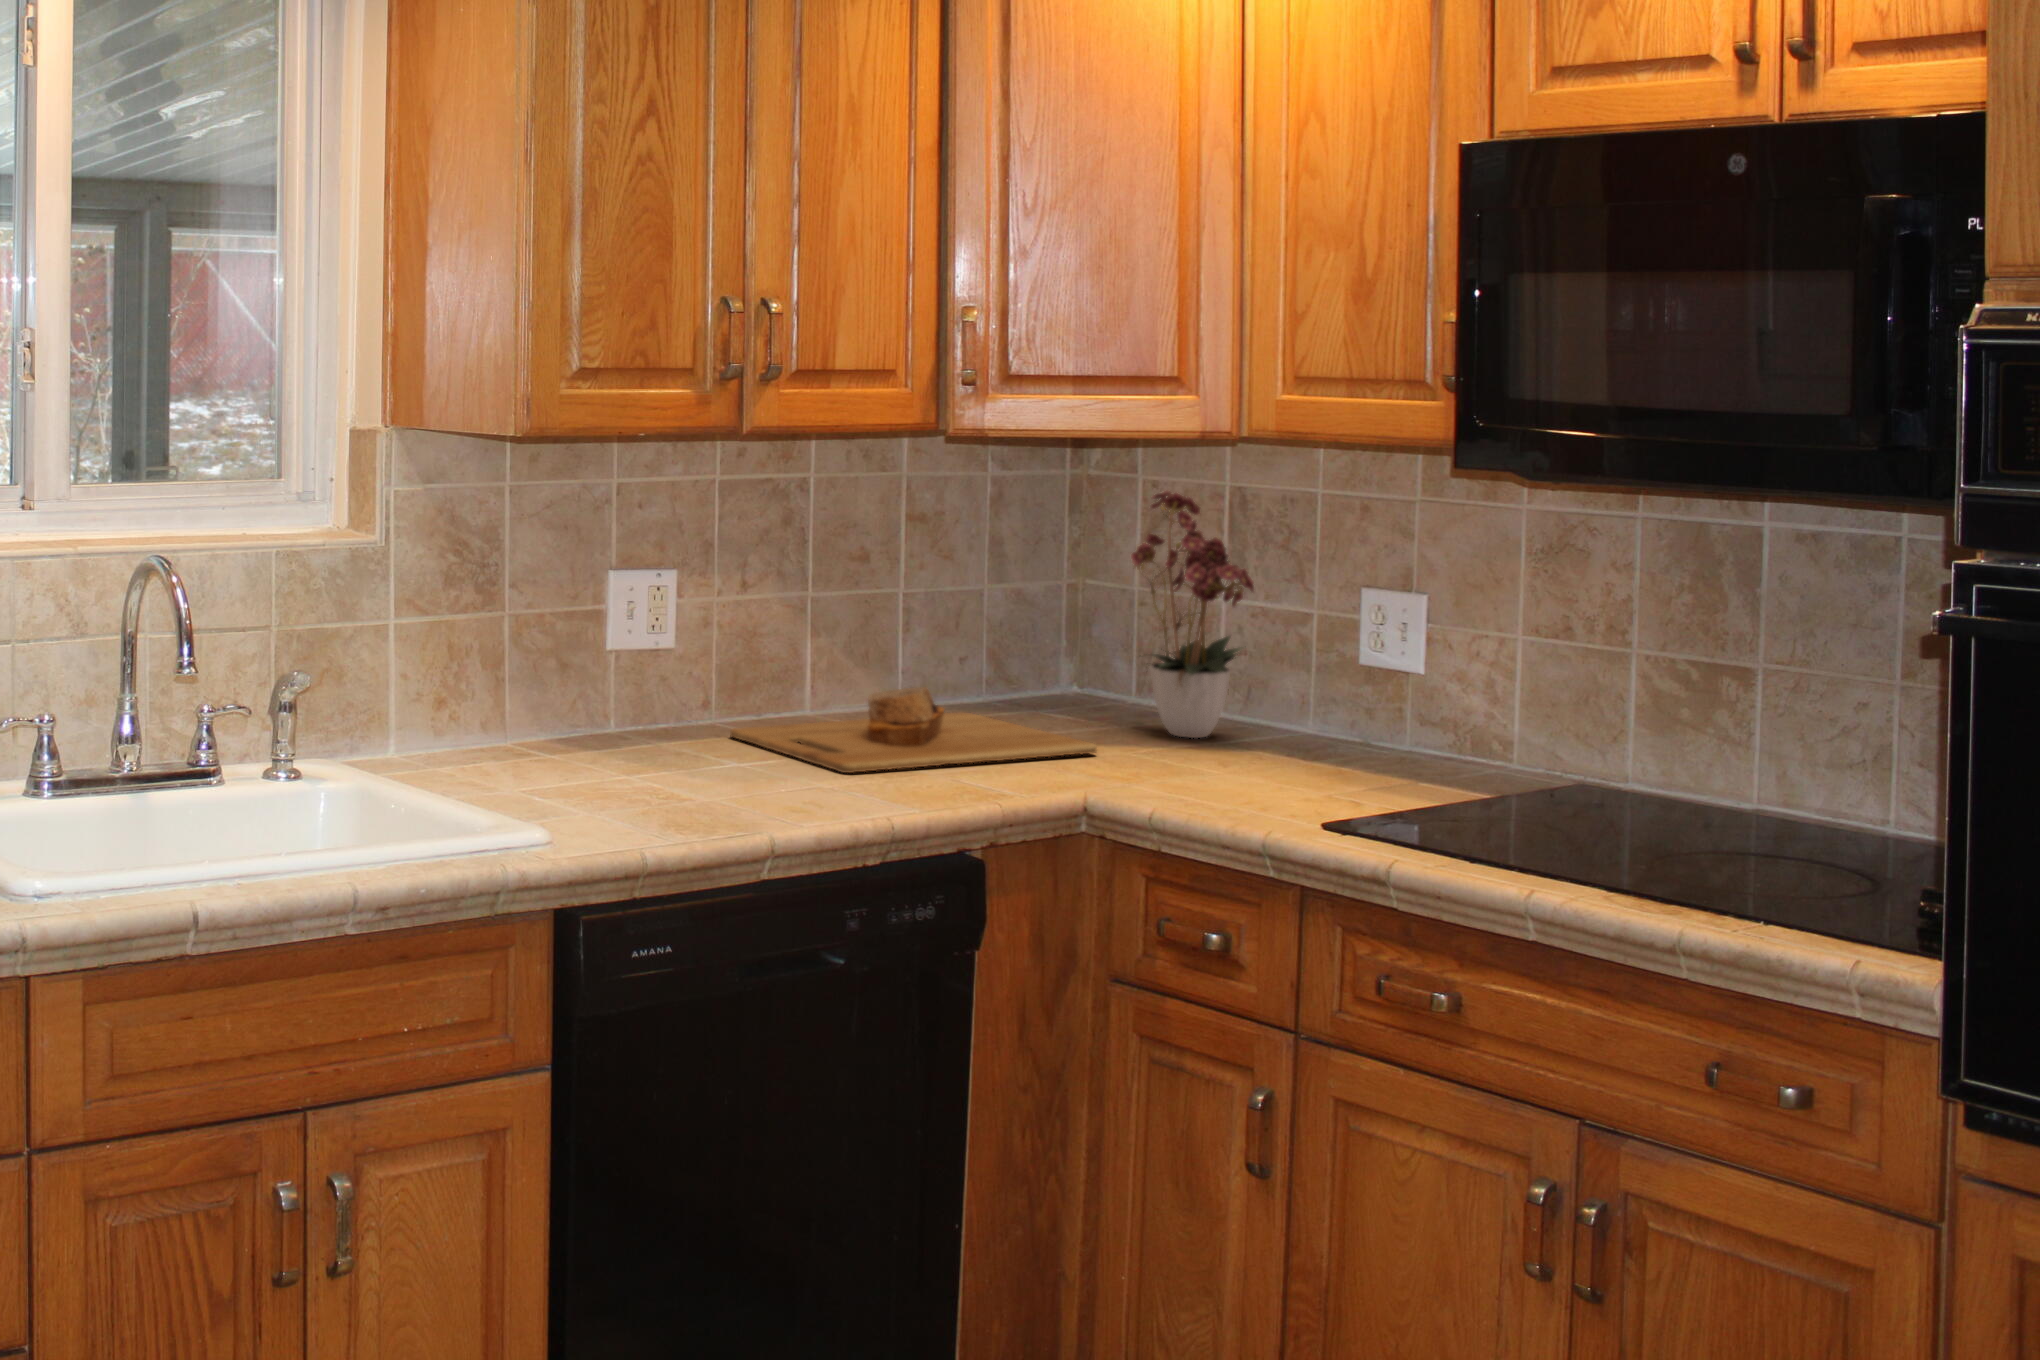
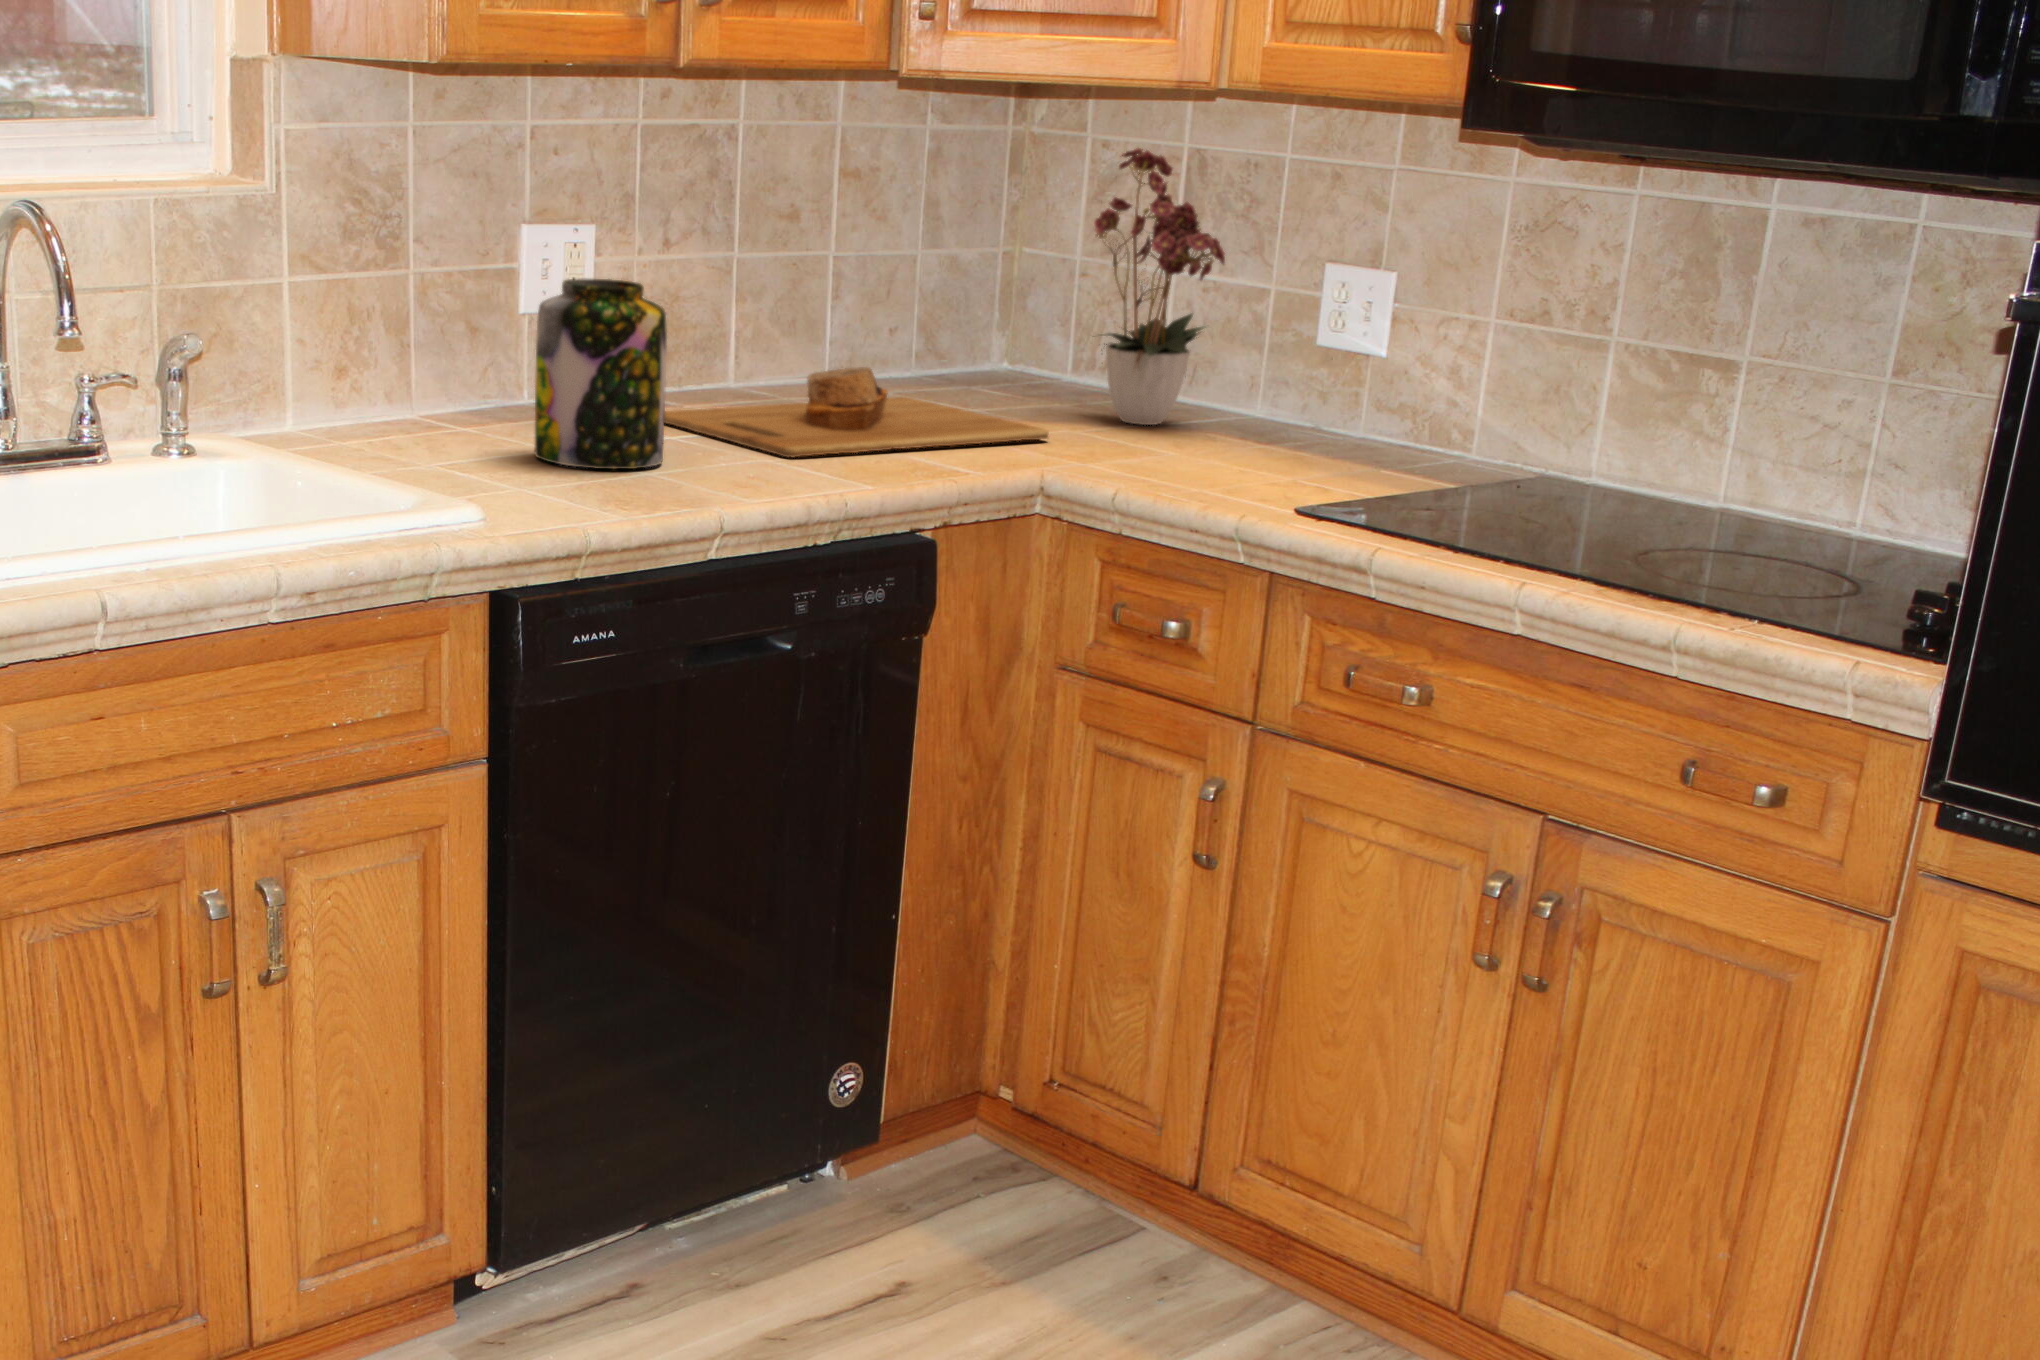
jar: none [610,614,728,786] -> present [535,278,667,469]

